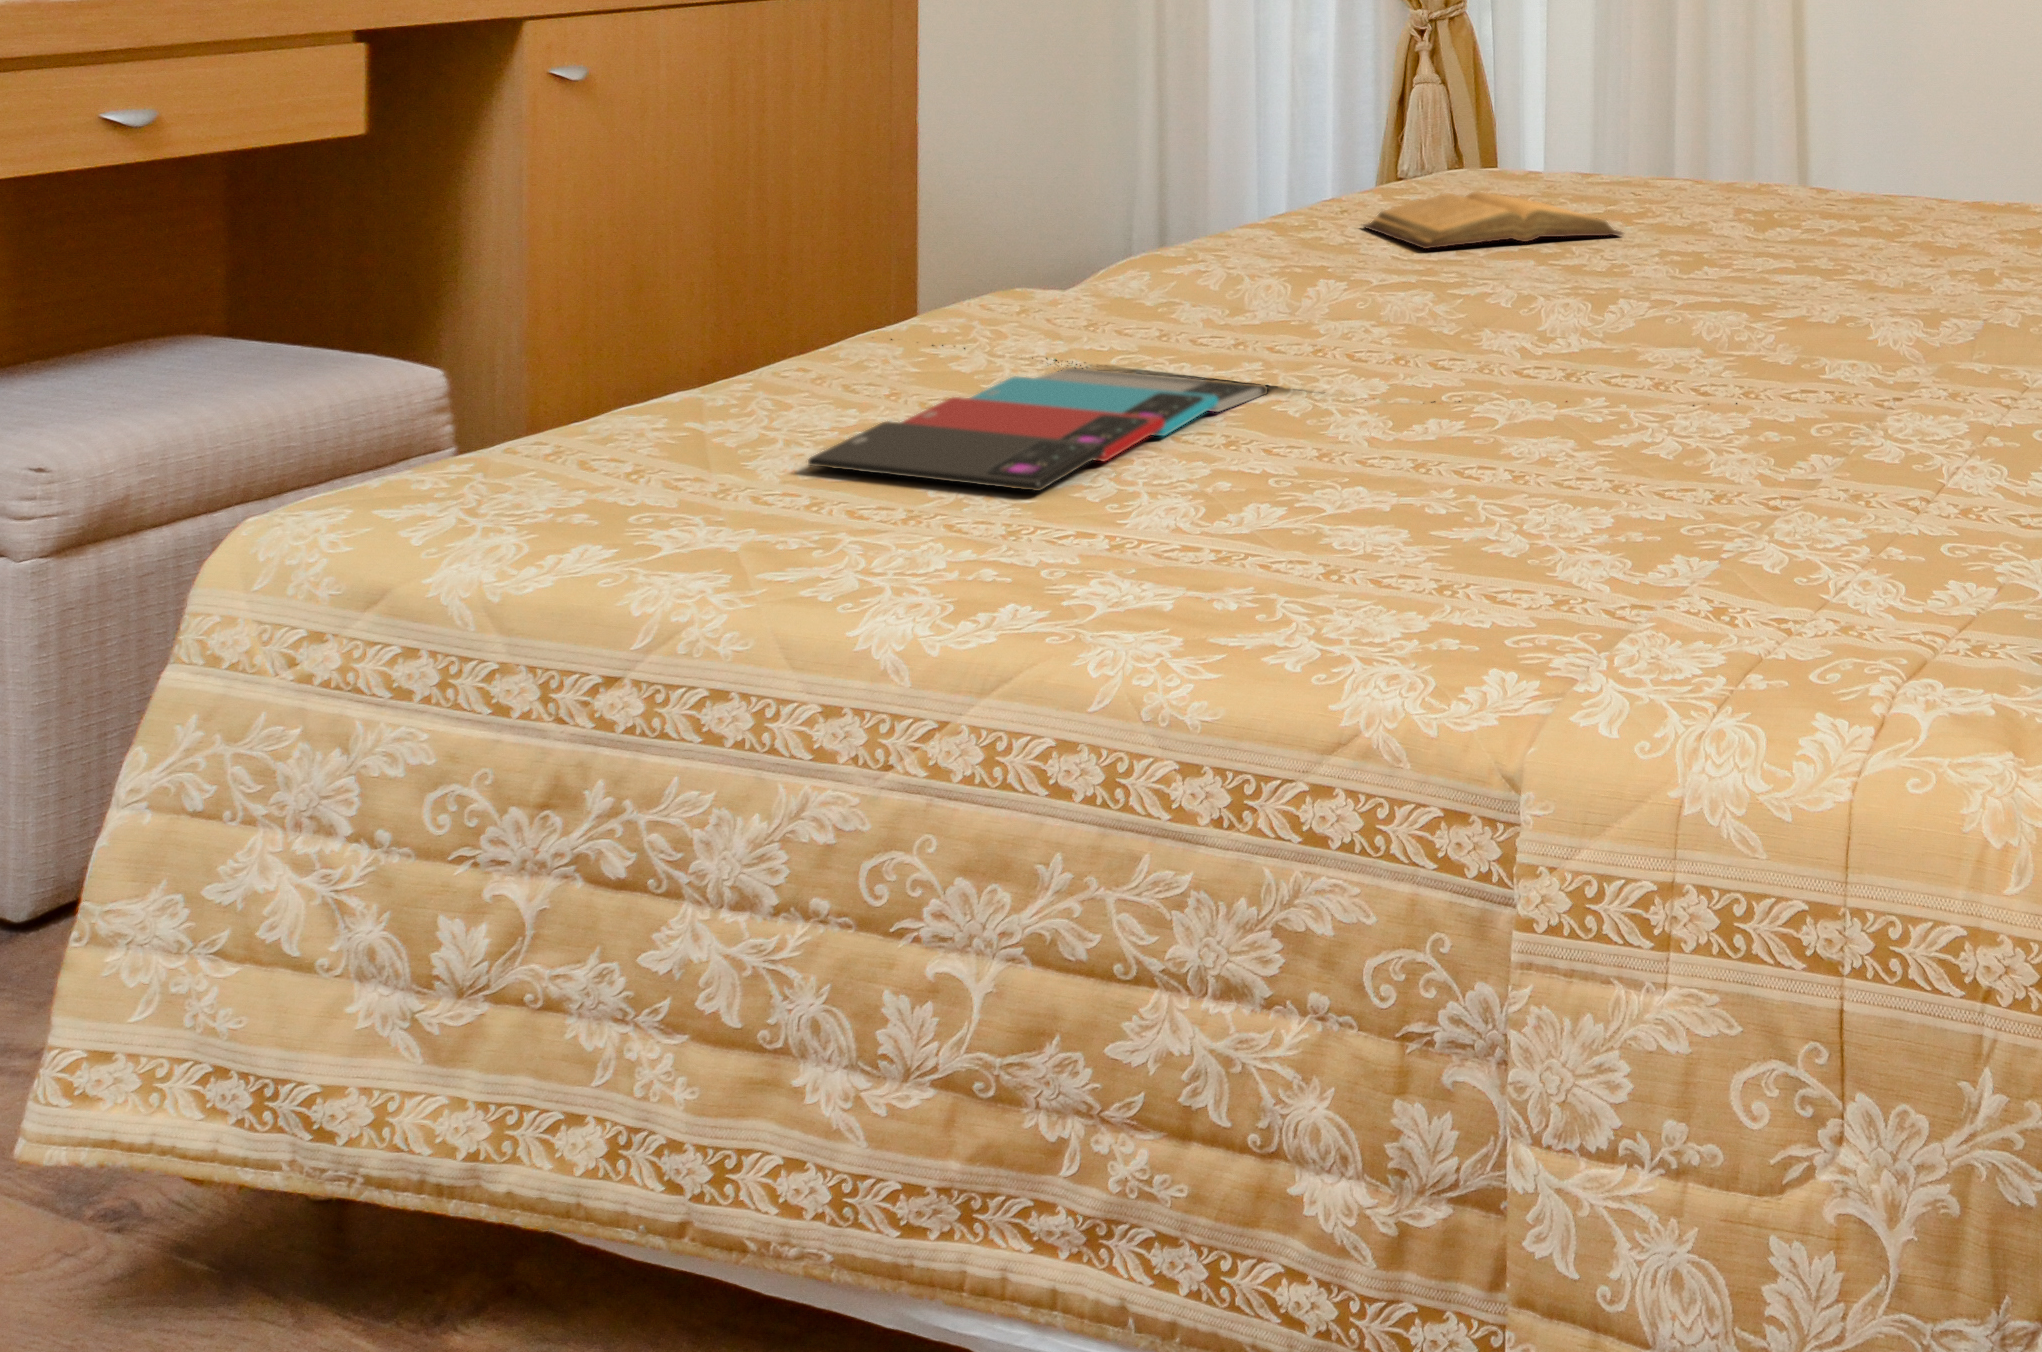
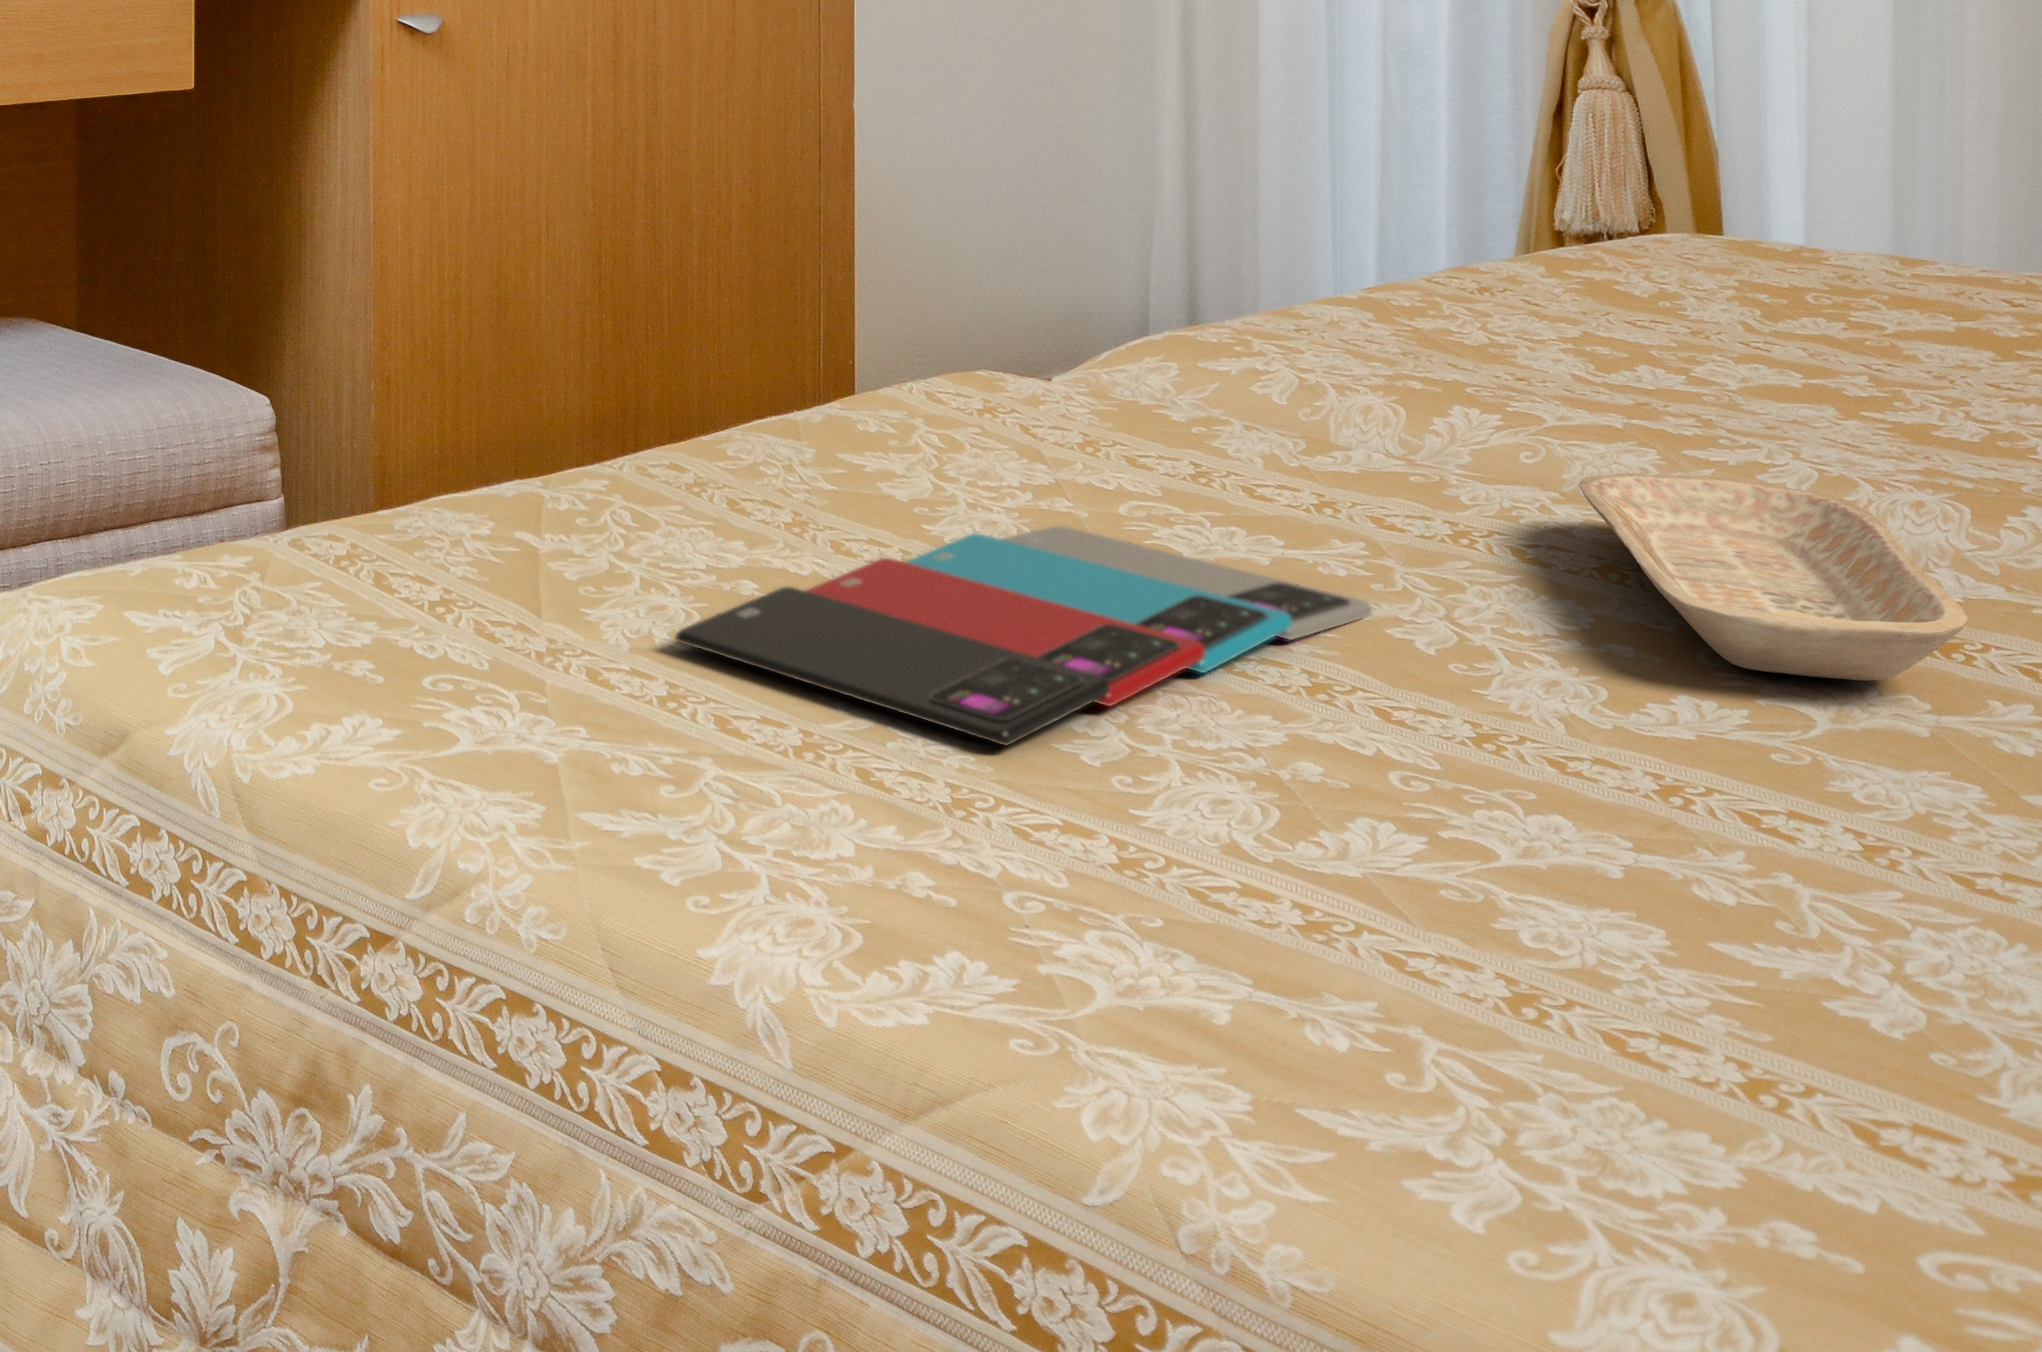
book: present [1363,191,1623,249] -> none [1516,292,1986,393]
tray: none [1391,291,1594,392] -> present [1579,473,1968,681]

